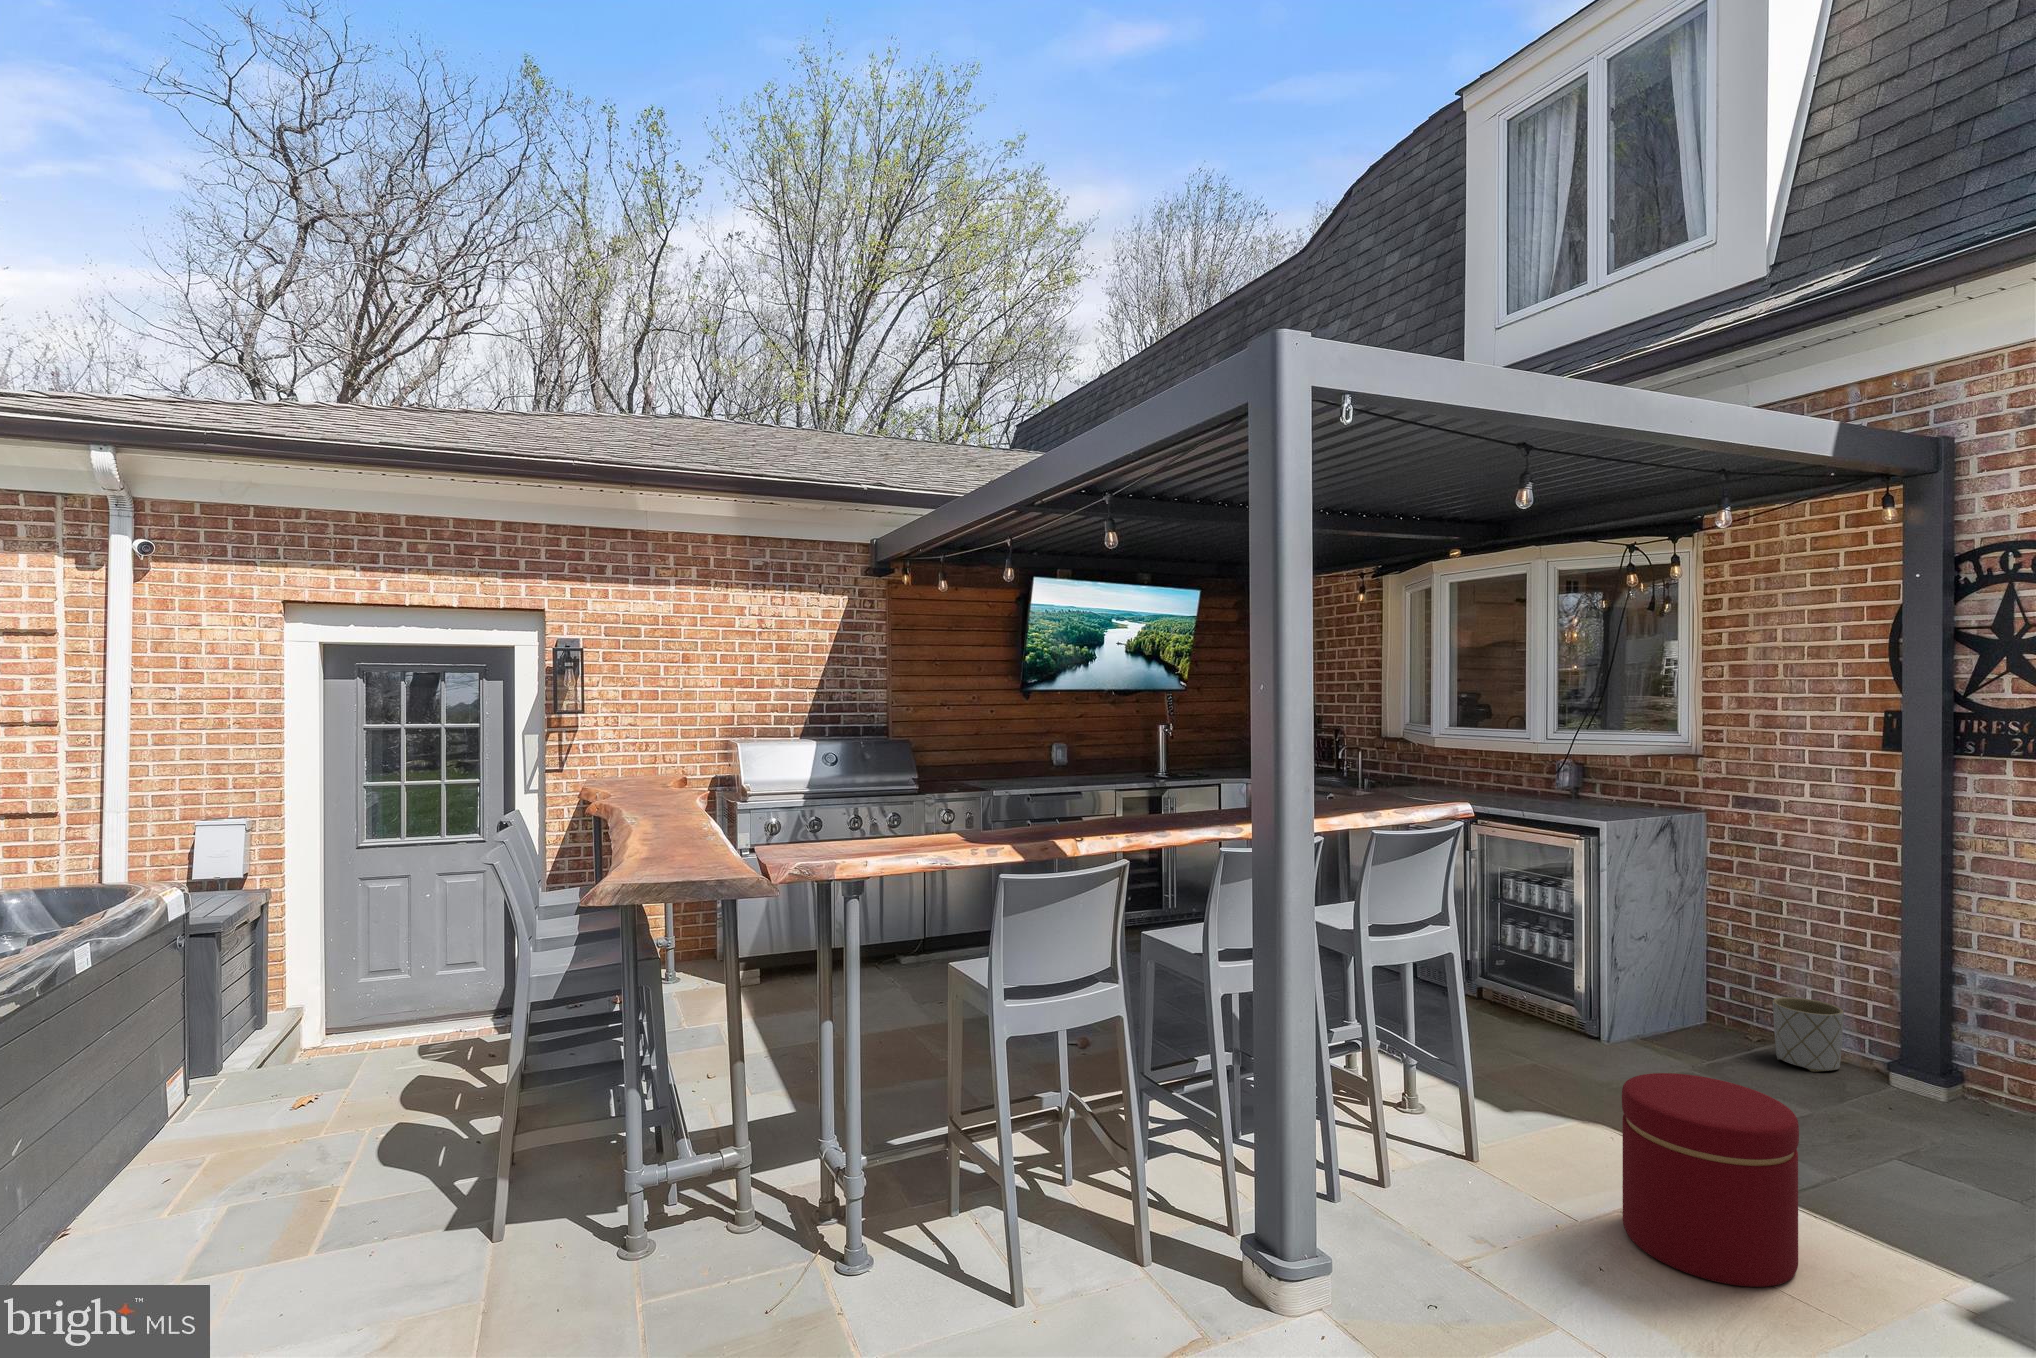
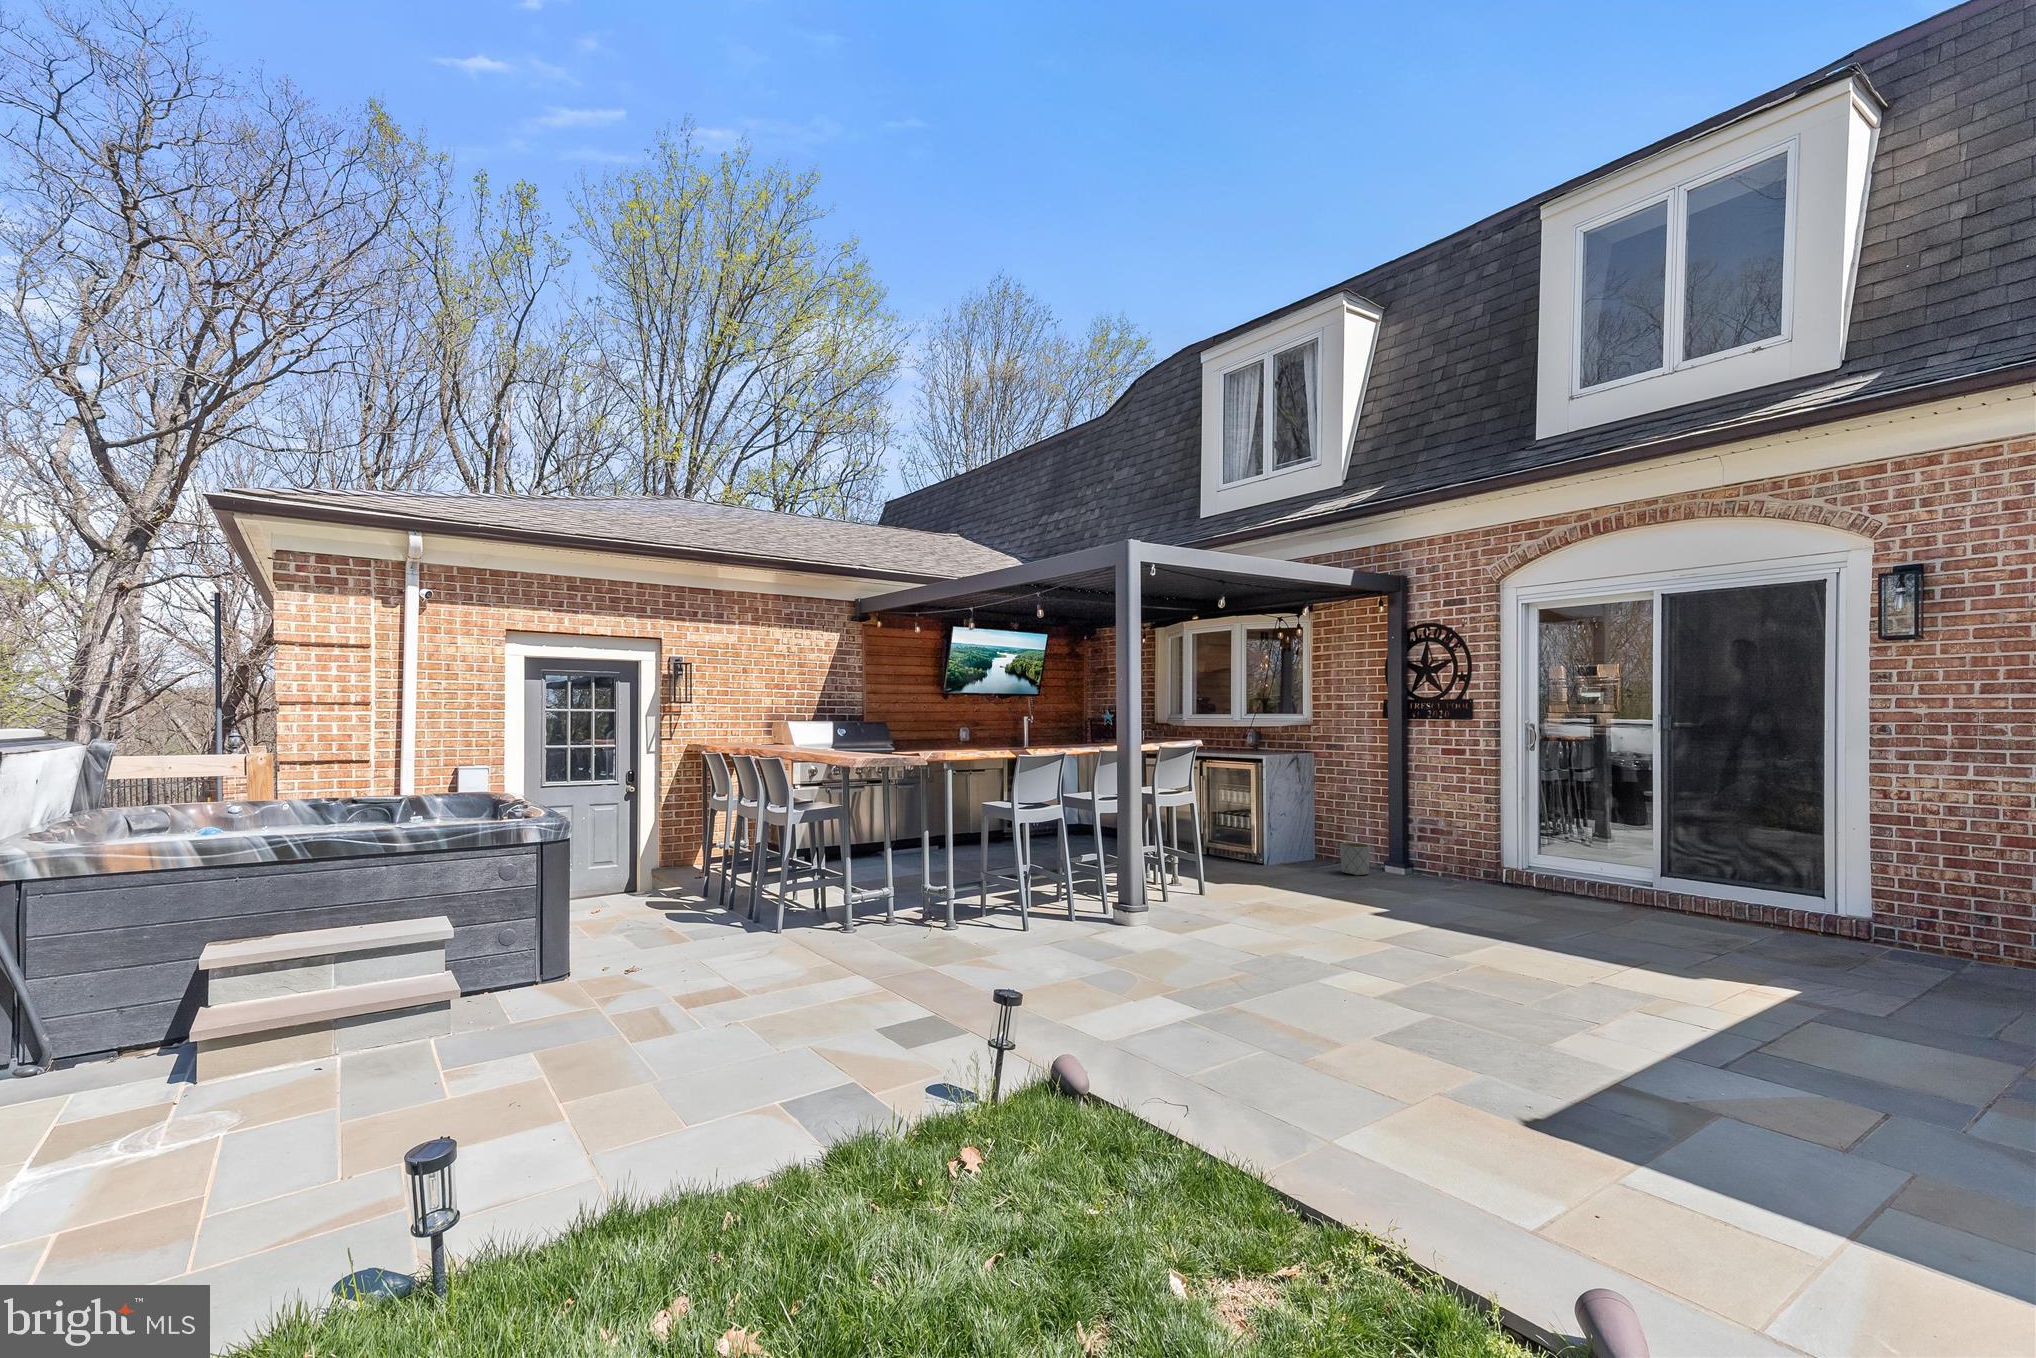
ottoman: present [1622,1073,1799,1287] -> none [1262,854,1328,931]

